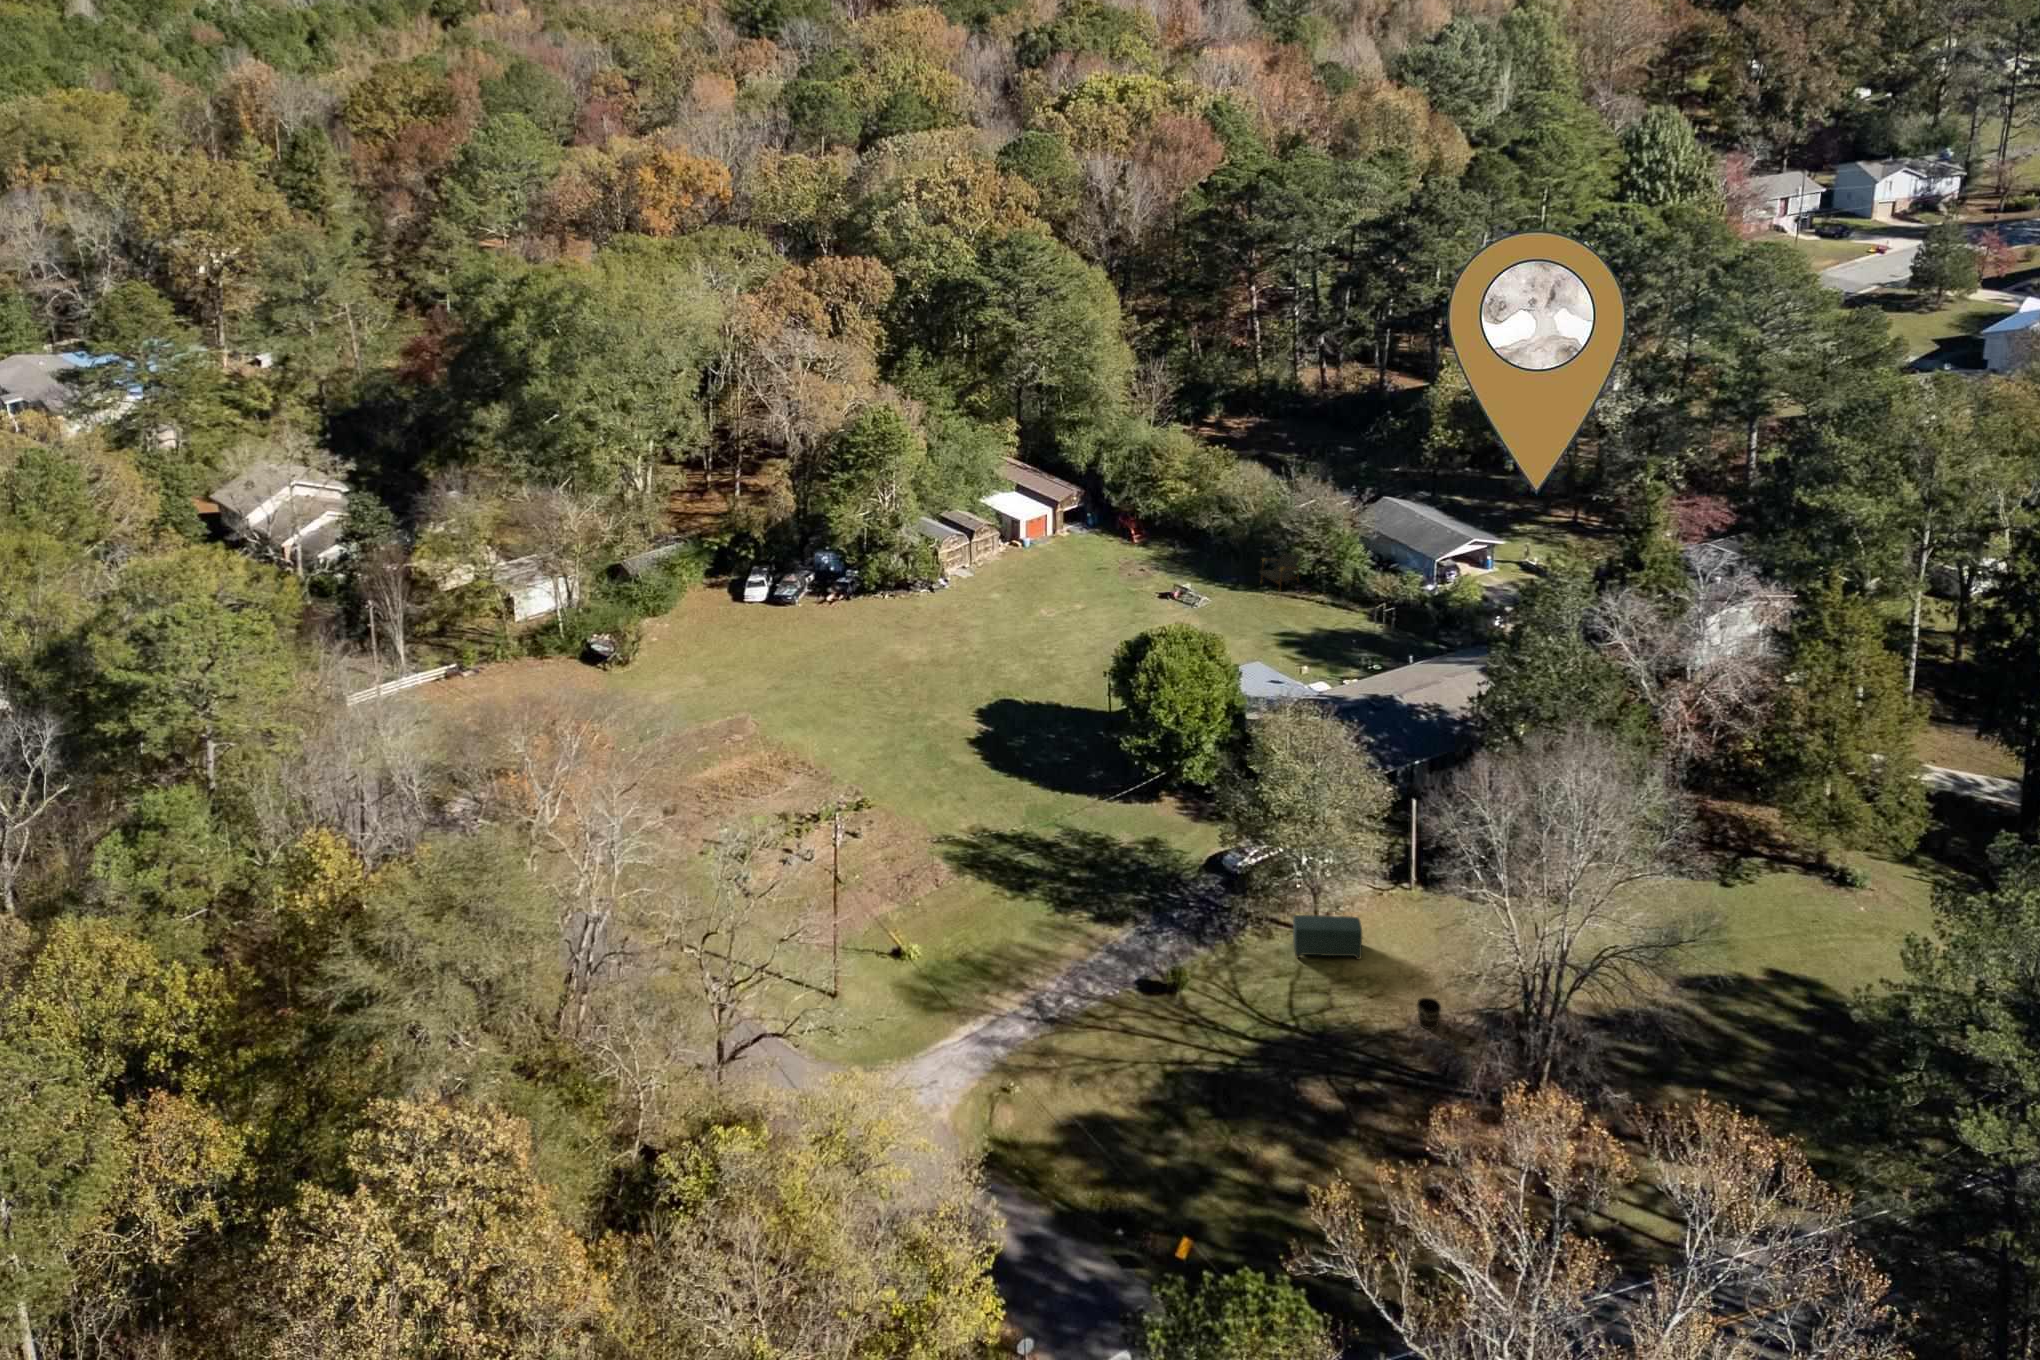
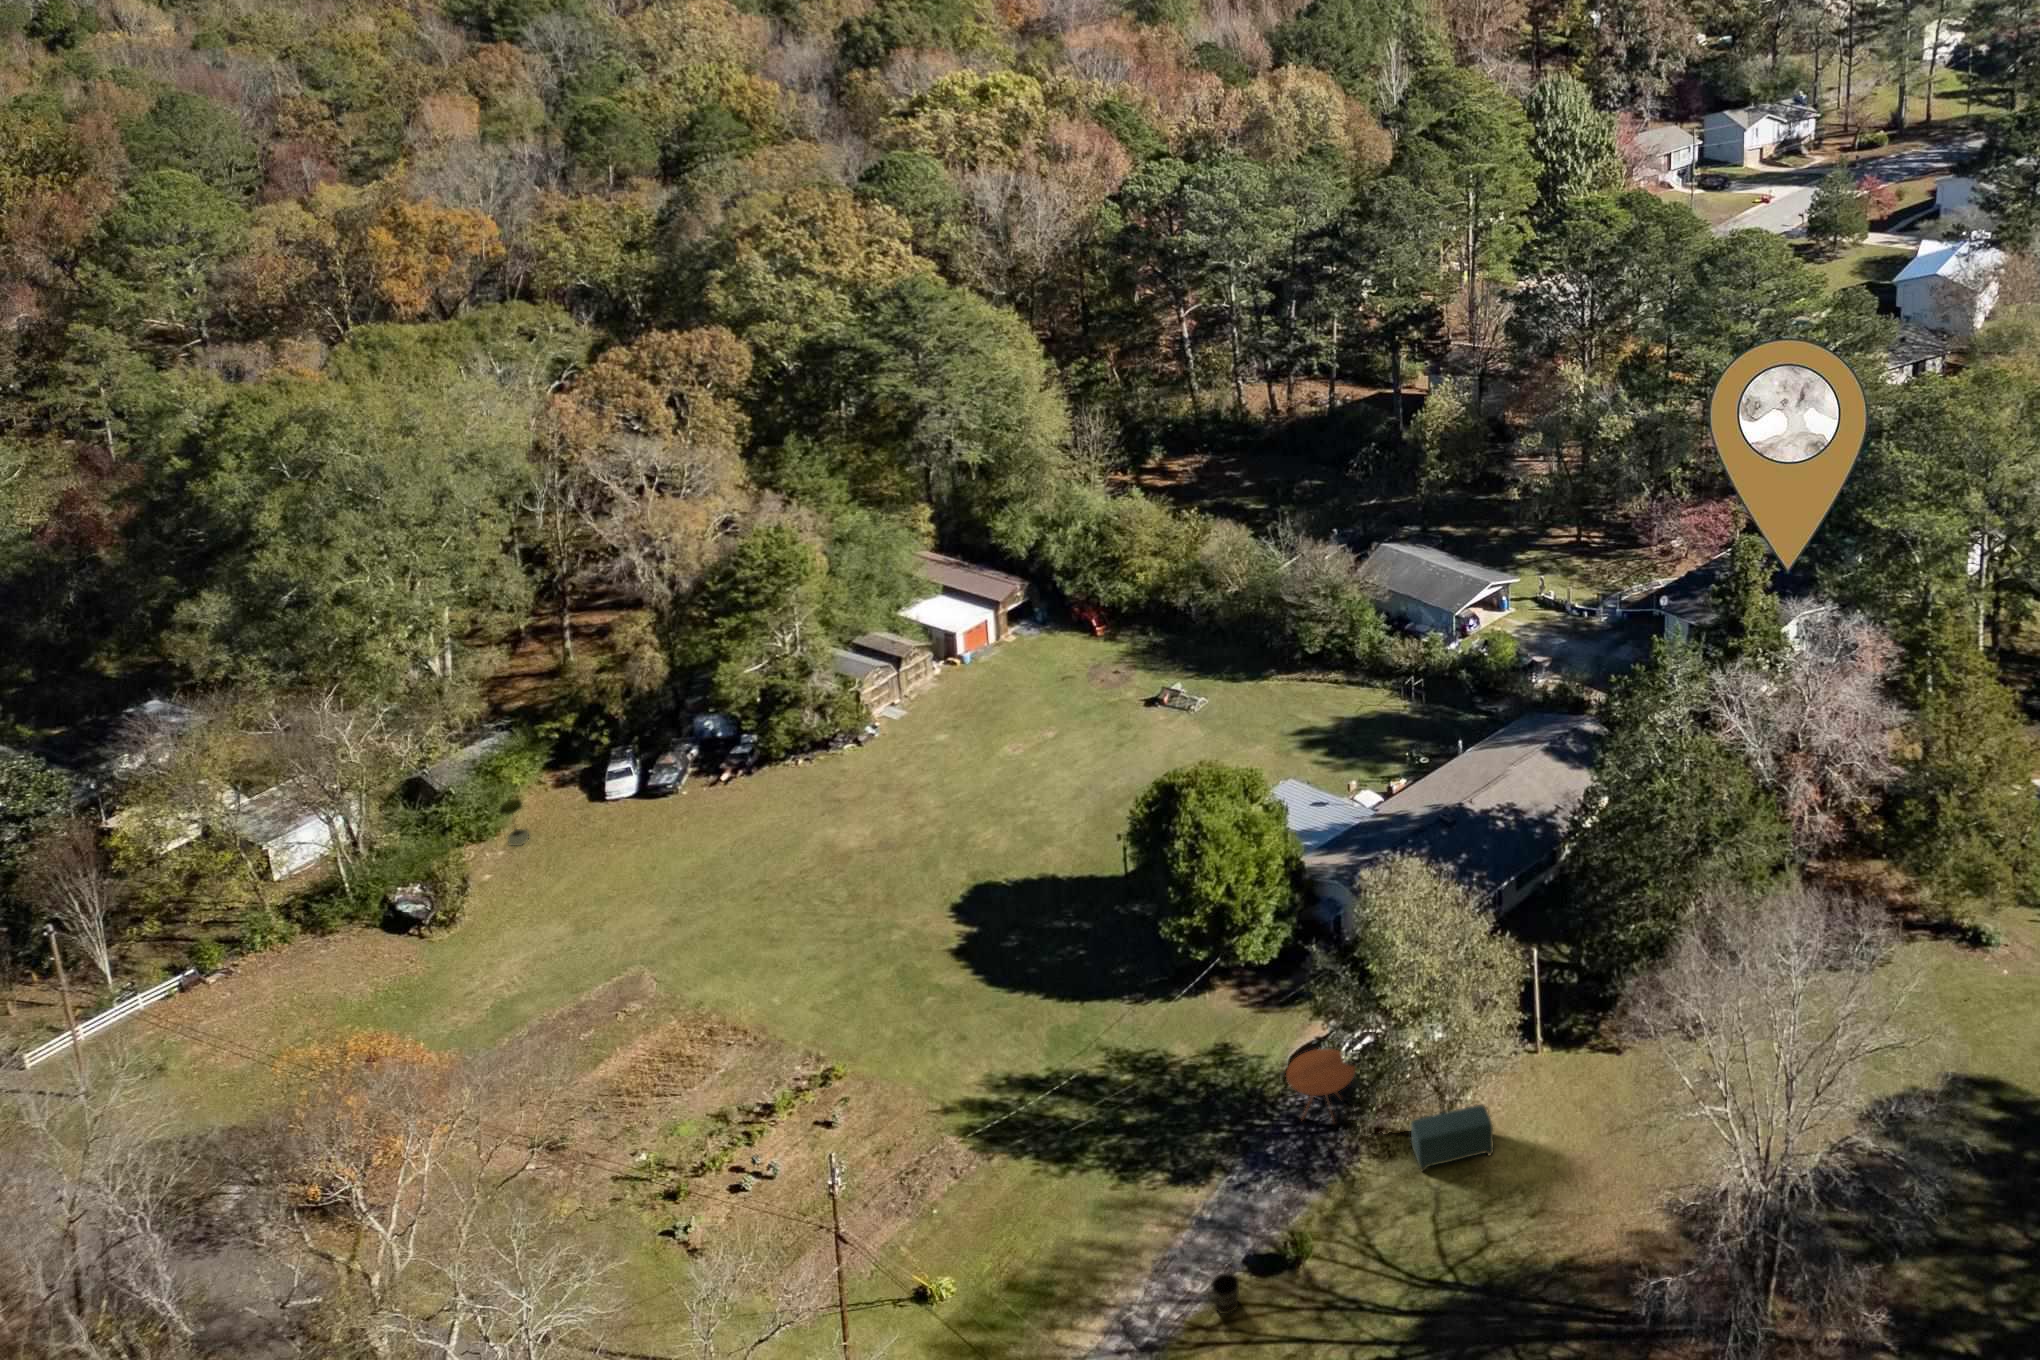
lounge chair: present [1260,552,1300,589] -> none [1256,620,1303,676]
potted tree: none [673,585,692,622] -> present [499,799,529,846]
round table: none [1198,850,1257,911] -> present [1286,1049,1355,1117]
bucket: present [1417,998,1441,1029] -> present [1211,1273,1239,1314]

